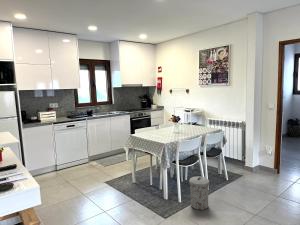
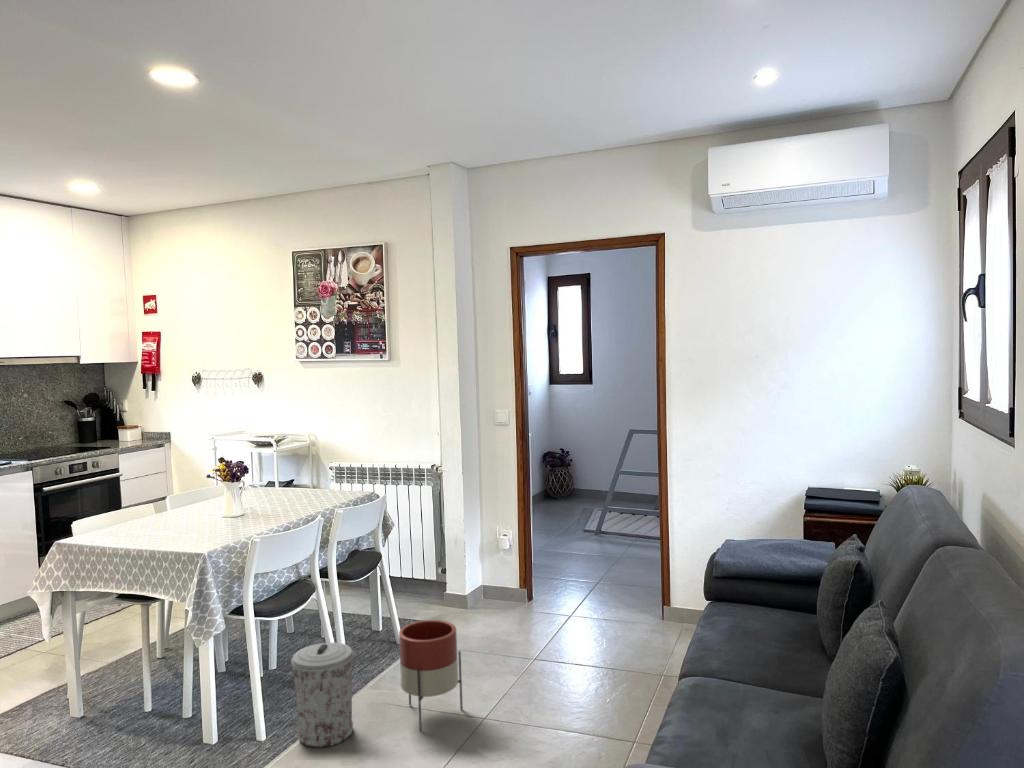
planter: none [225,176,248,213] -> present [399,620,463,731]

